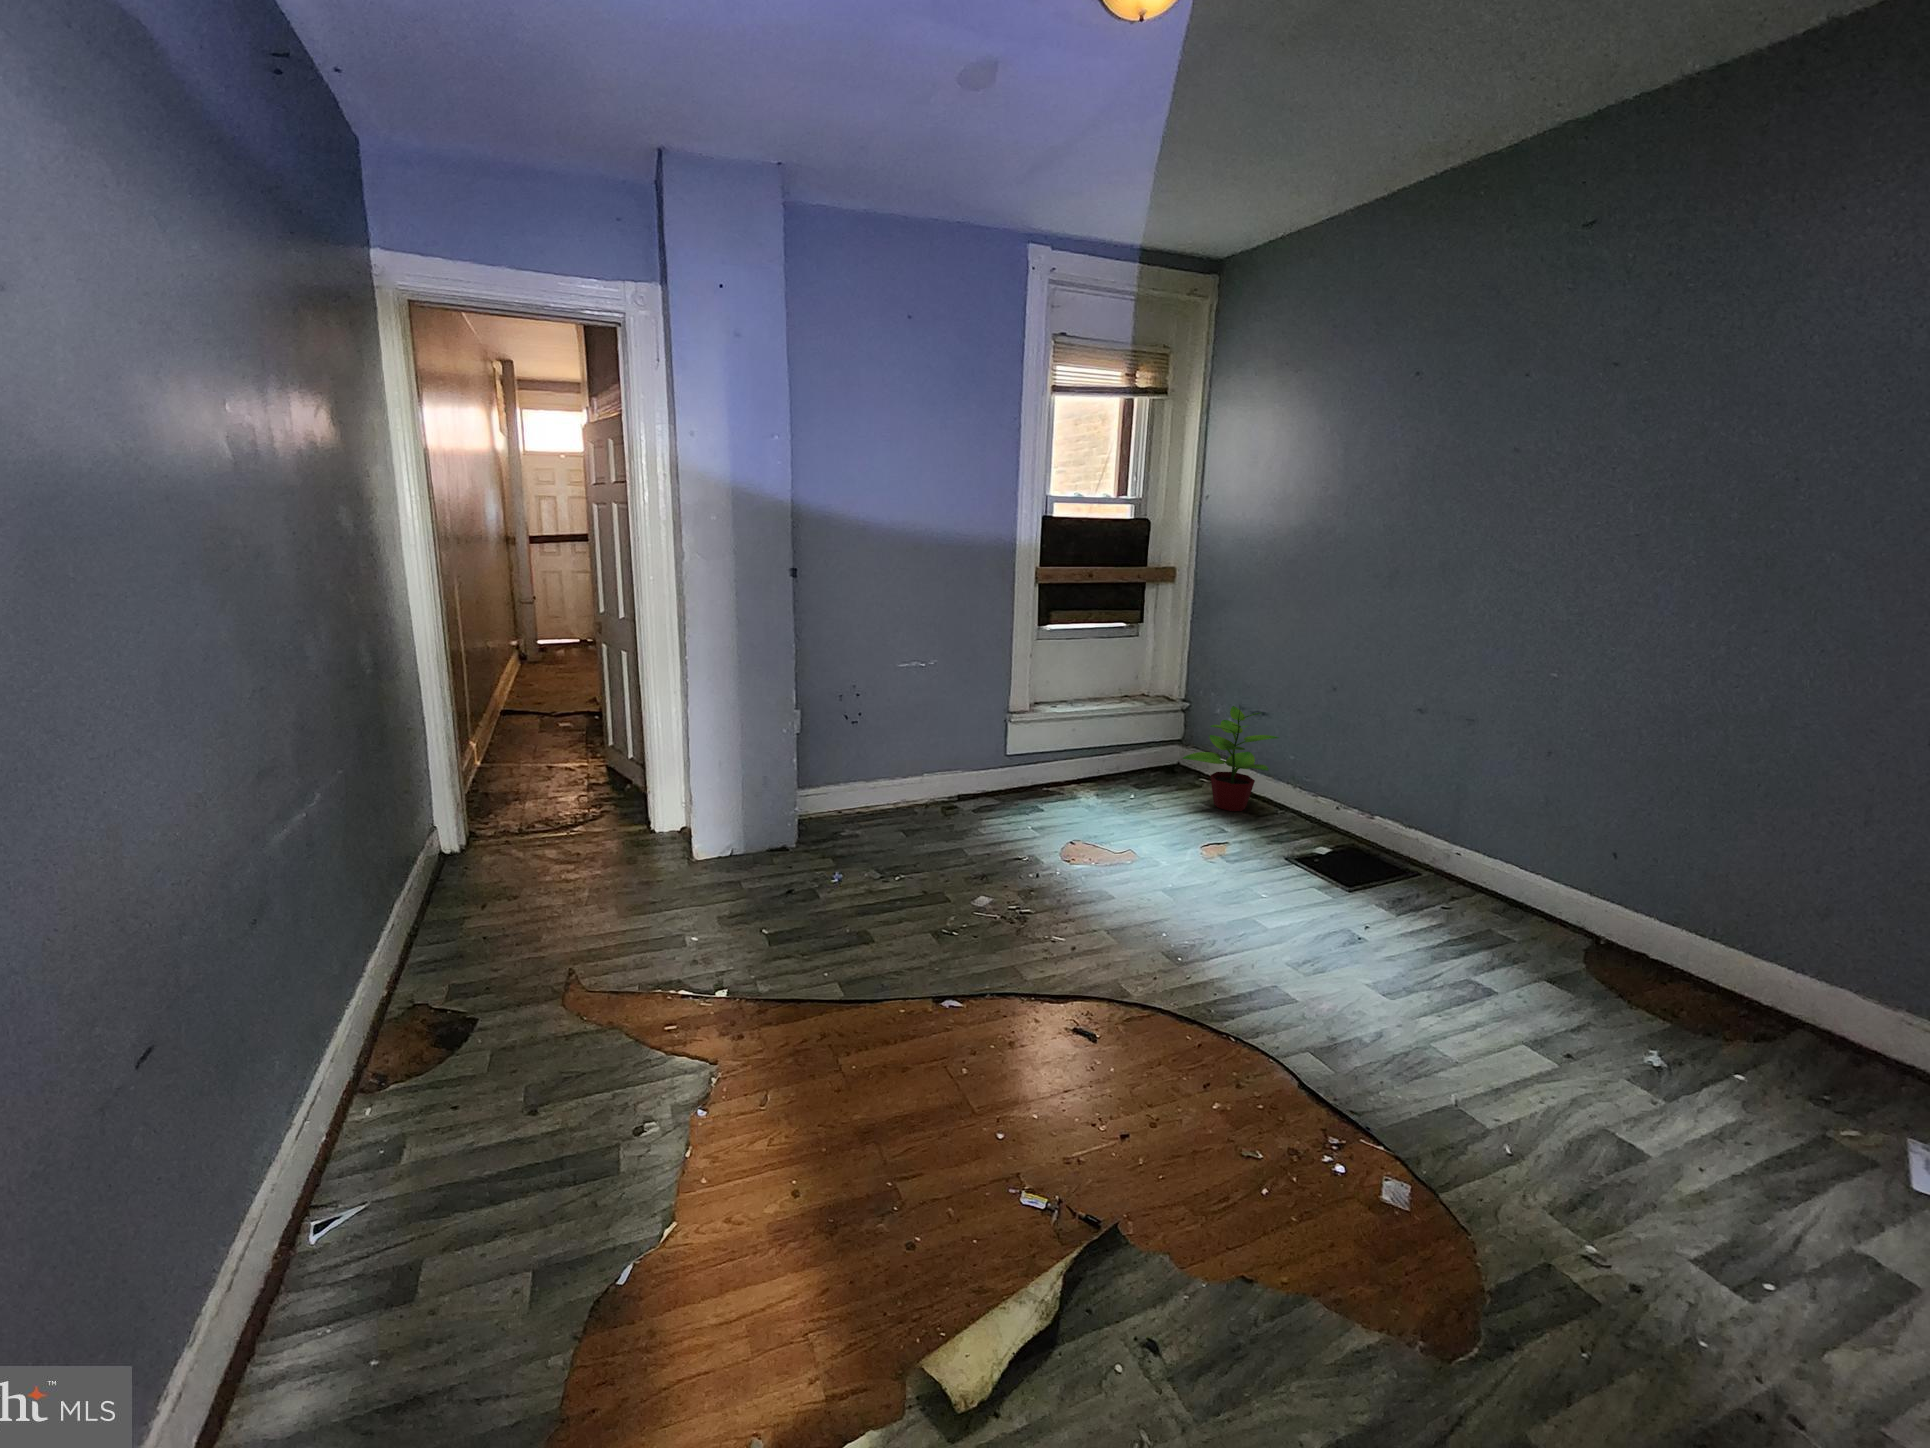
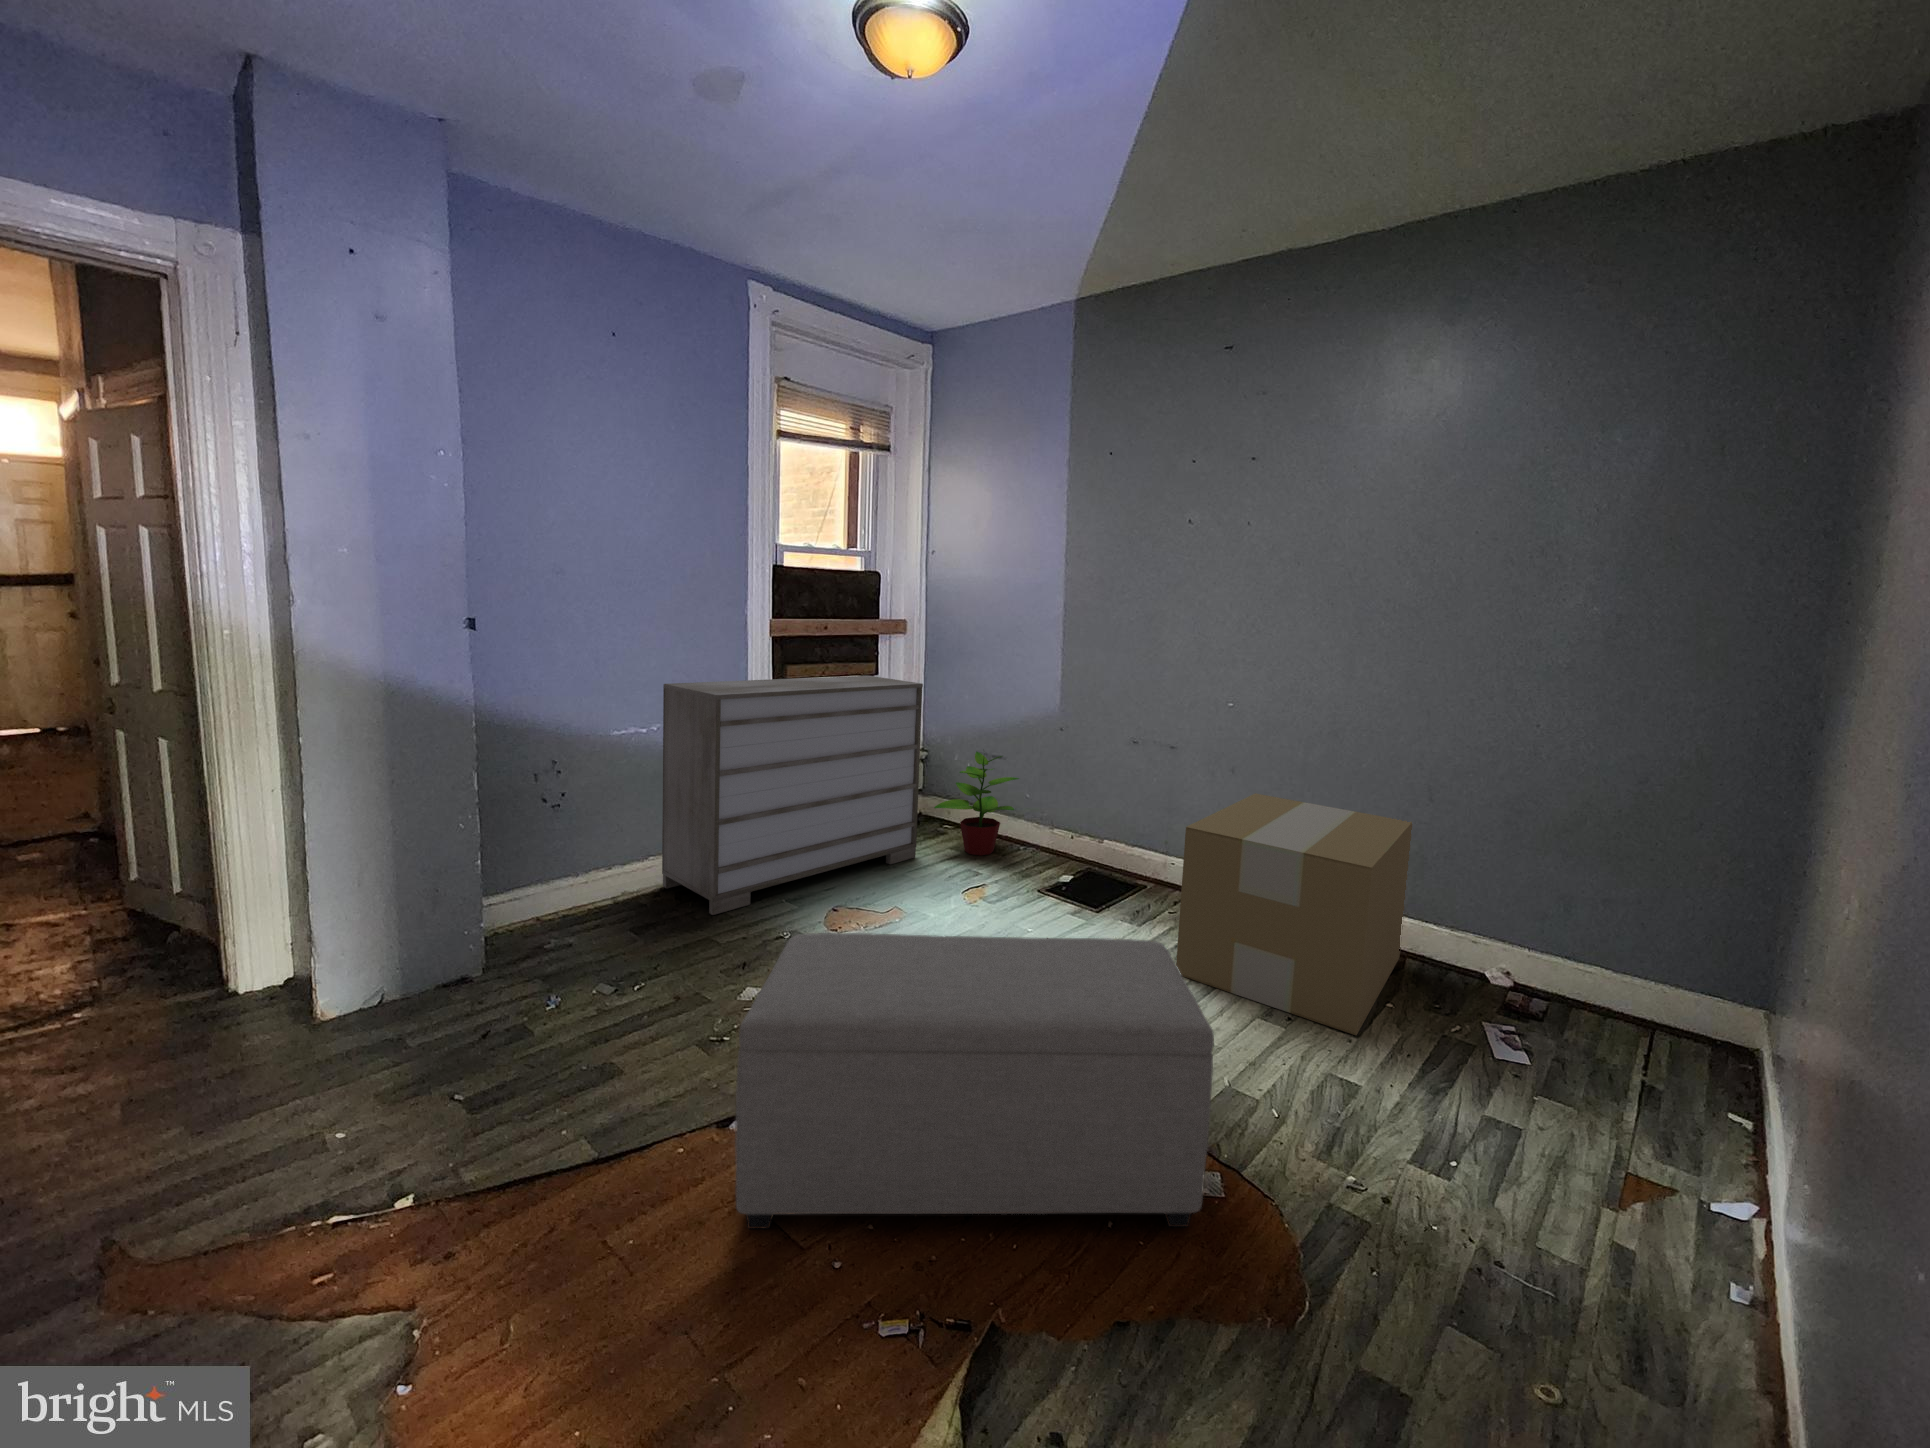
dresser: none [939,625,1175,829] -> present [662,676,923,915]
cardboard box: none [1428,789,1854,1108] -> present [1176,793,1412,1035]
ottoman: none [946,862,1390,1219] -> present [735,933,1214,1229]

